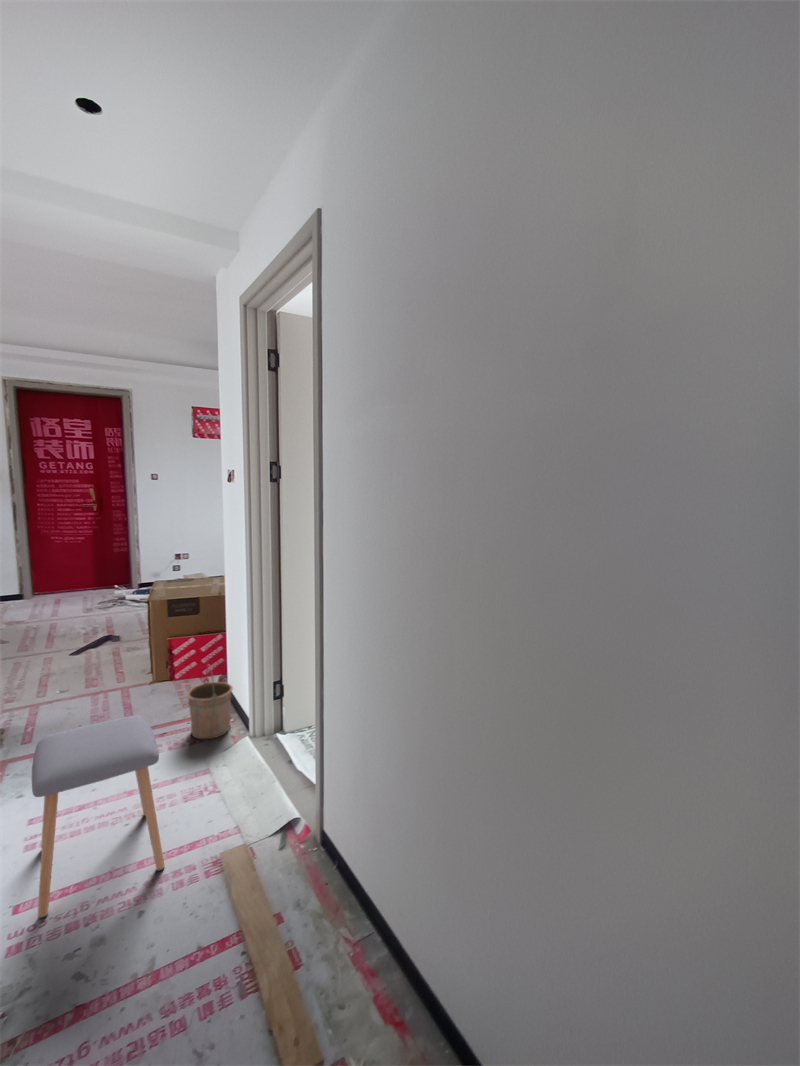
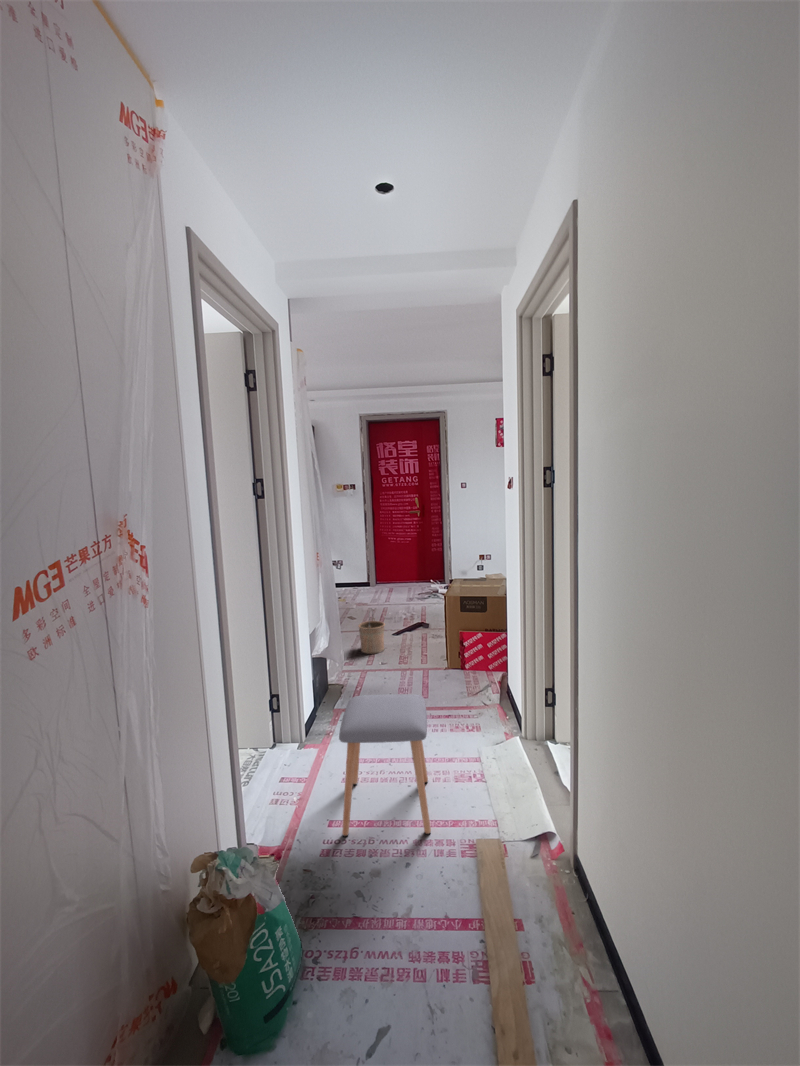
bucket: present [187,665,233,739] -> present [358,618,385,654]

